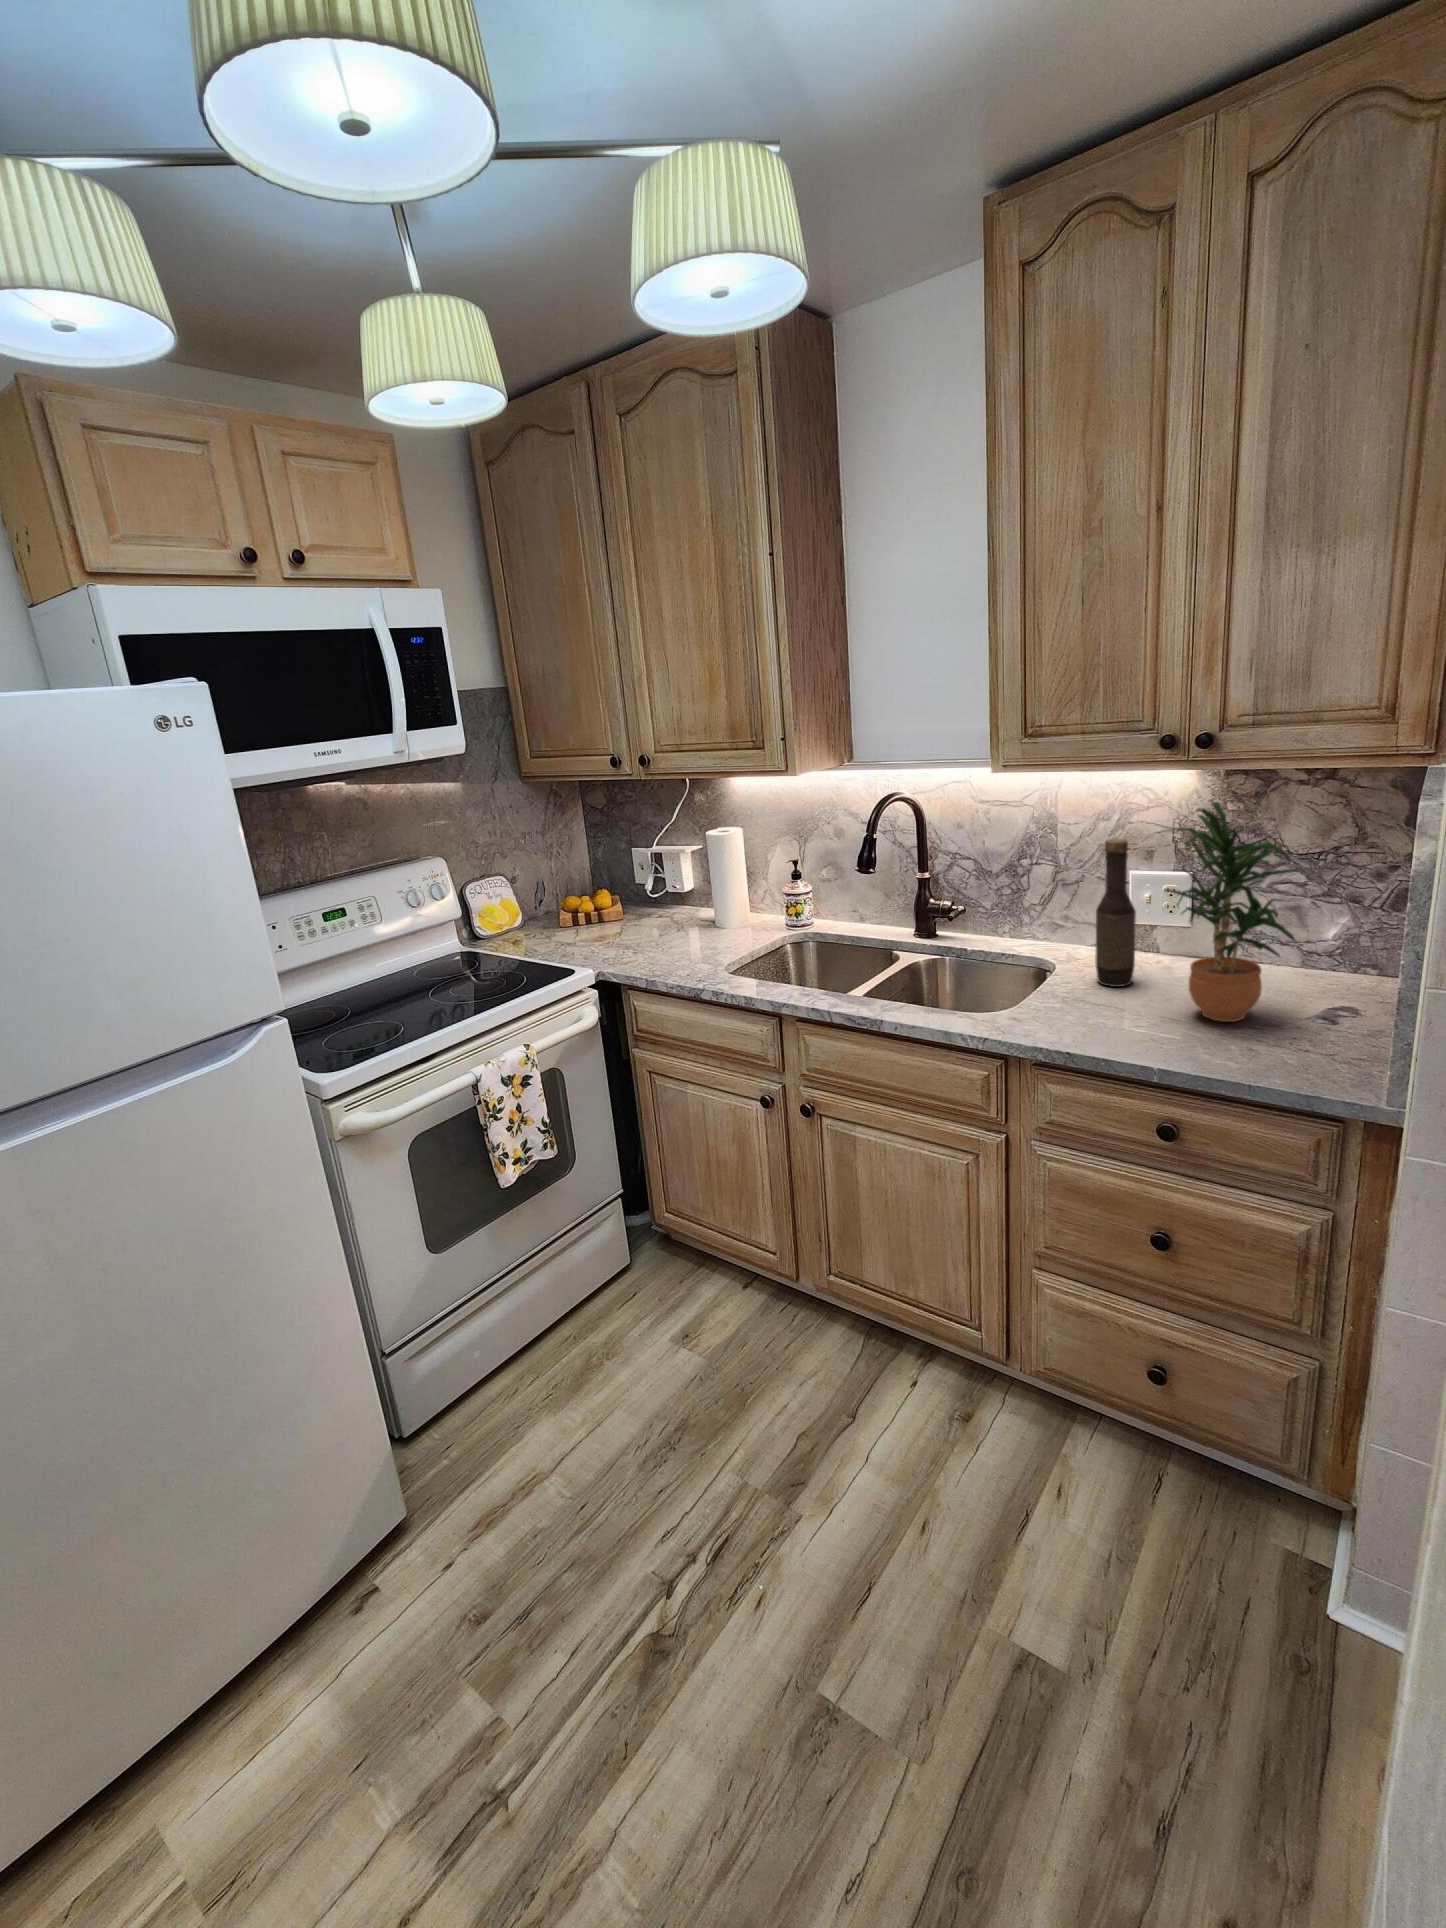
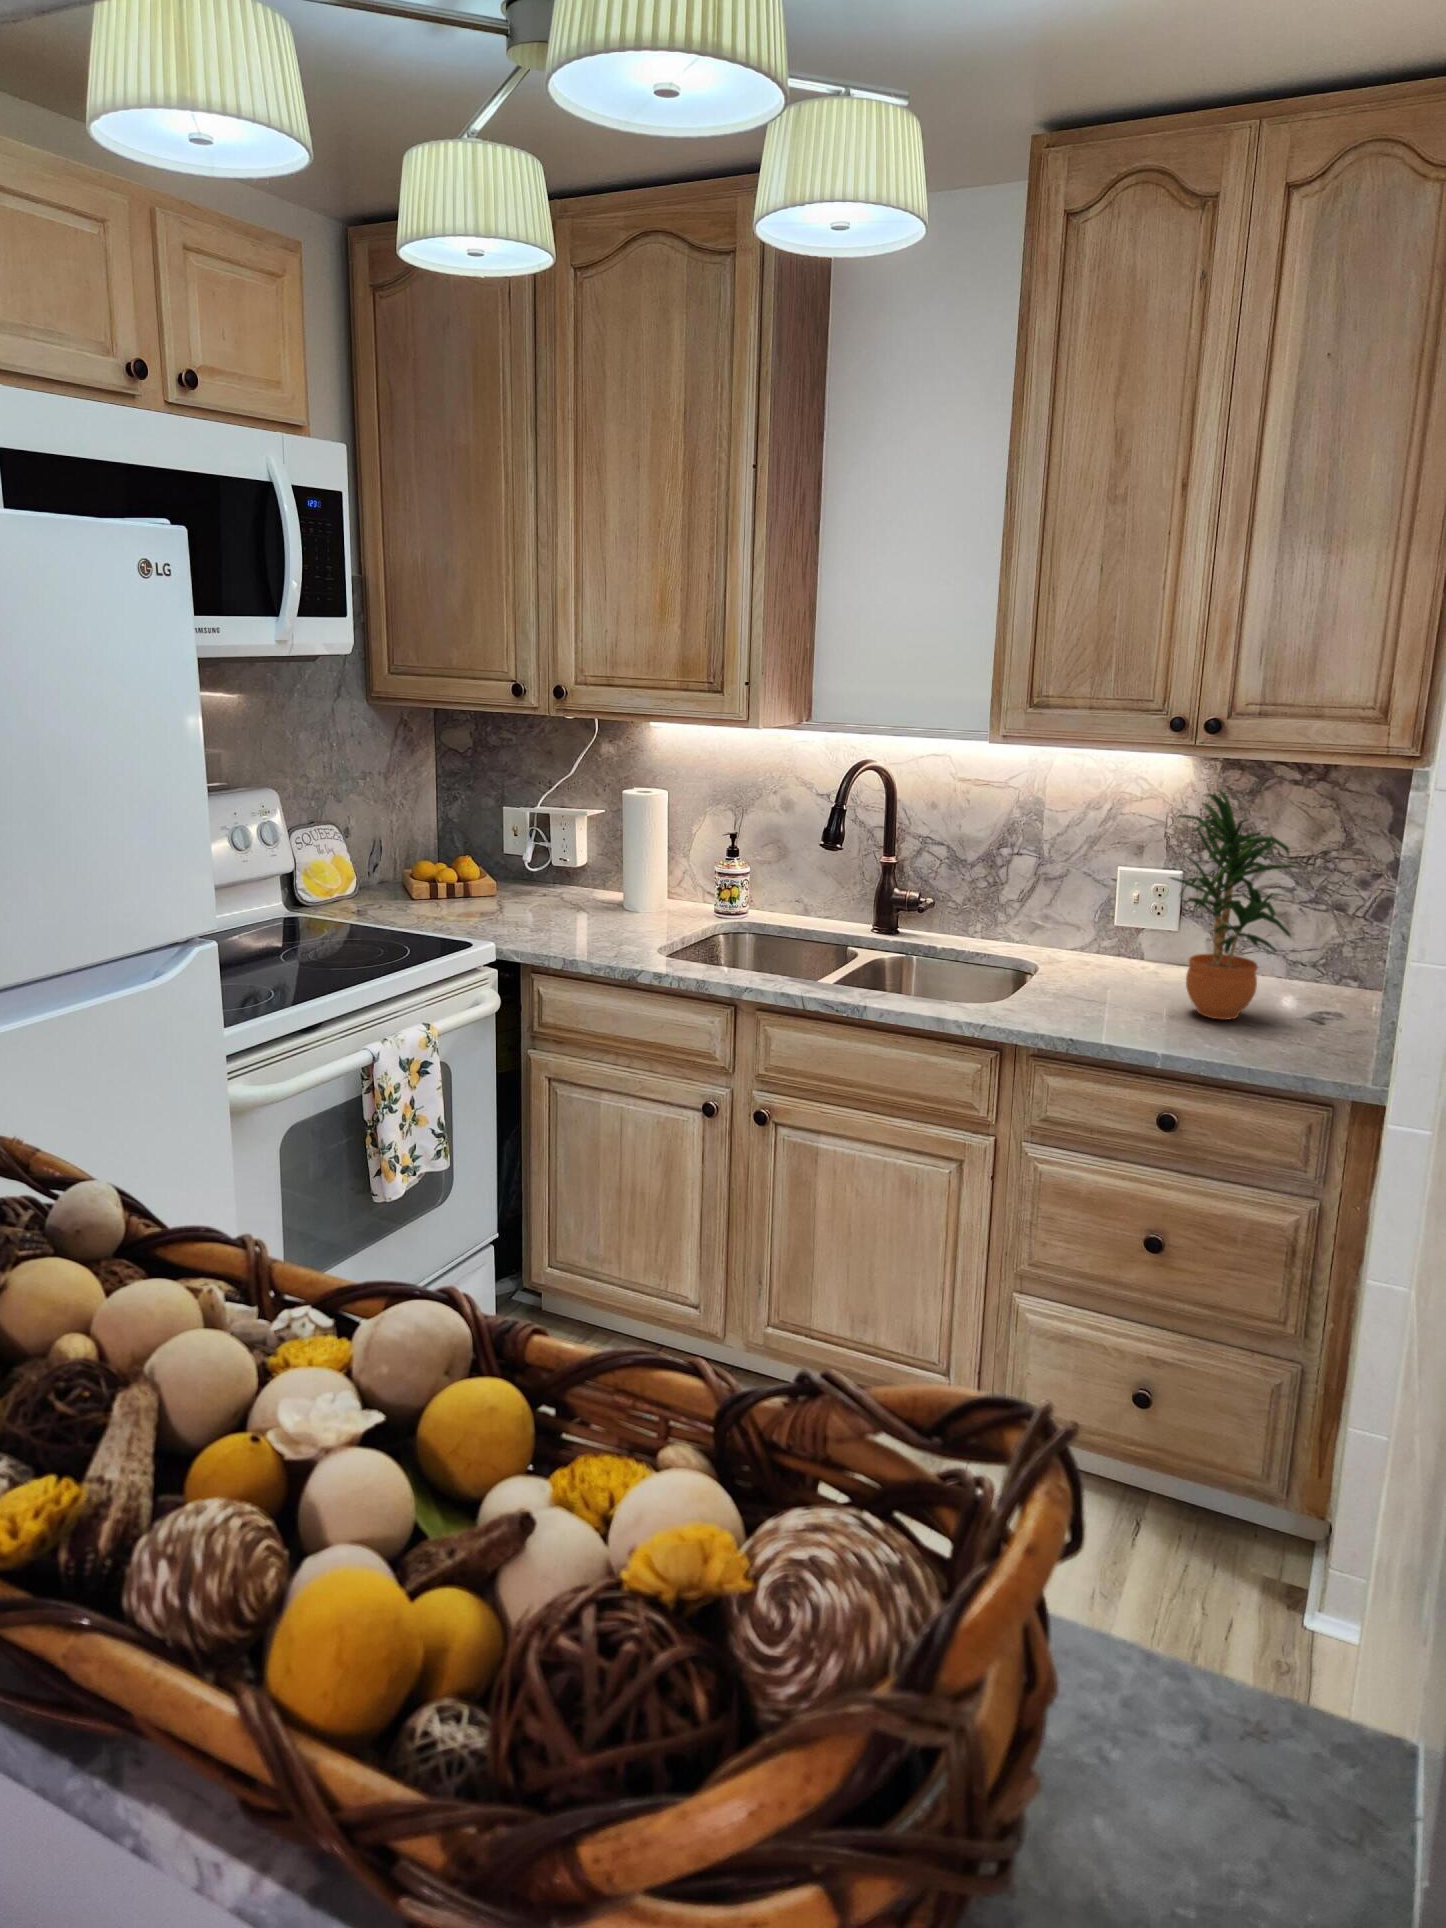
bottle: present [1096,839,1136,987] -> none [1085,826,1131,987]

